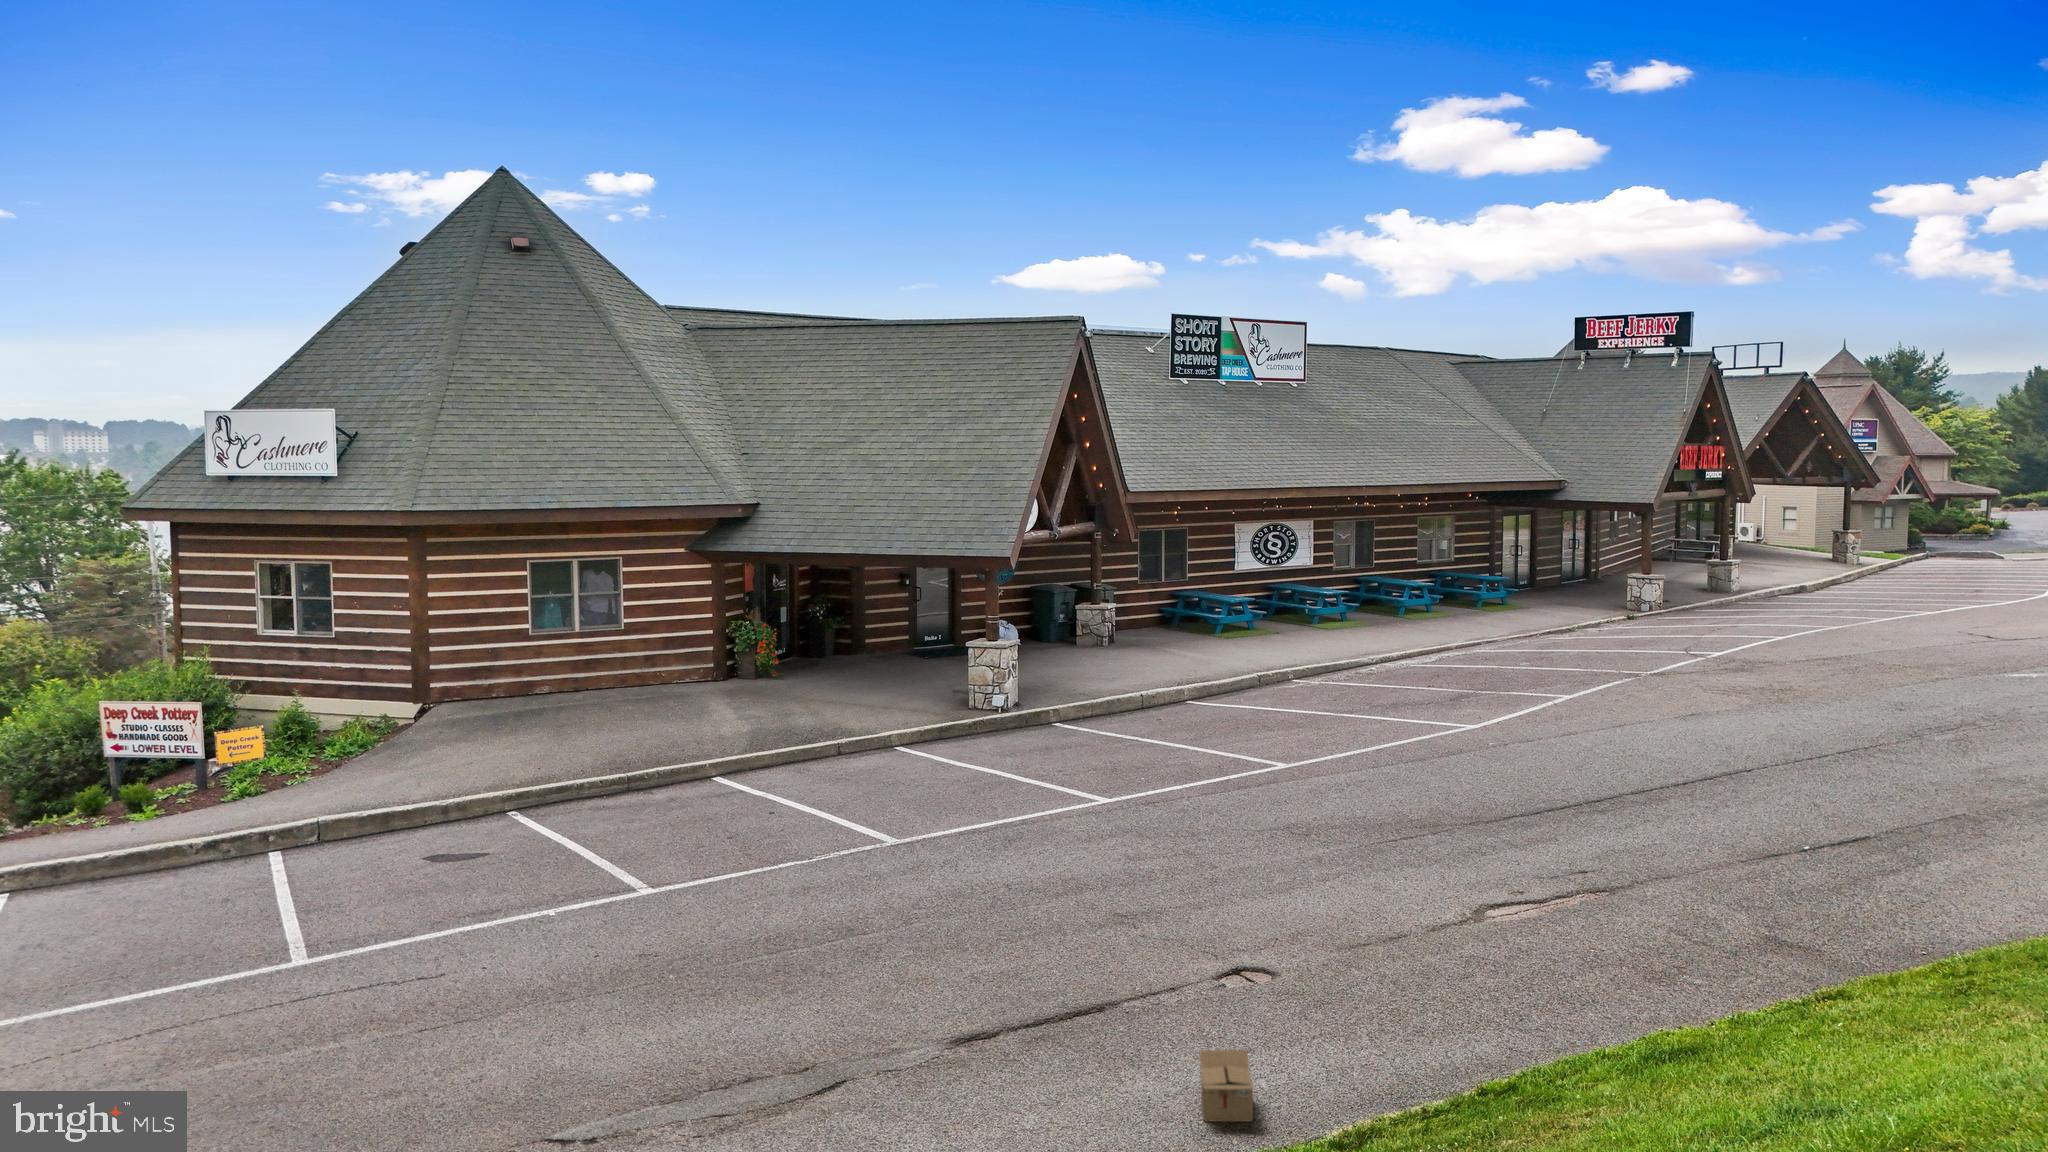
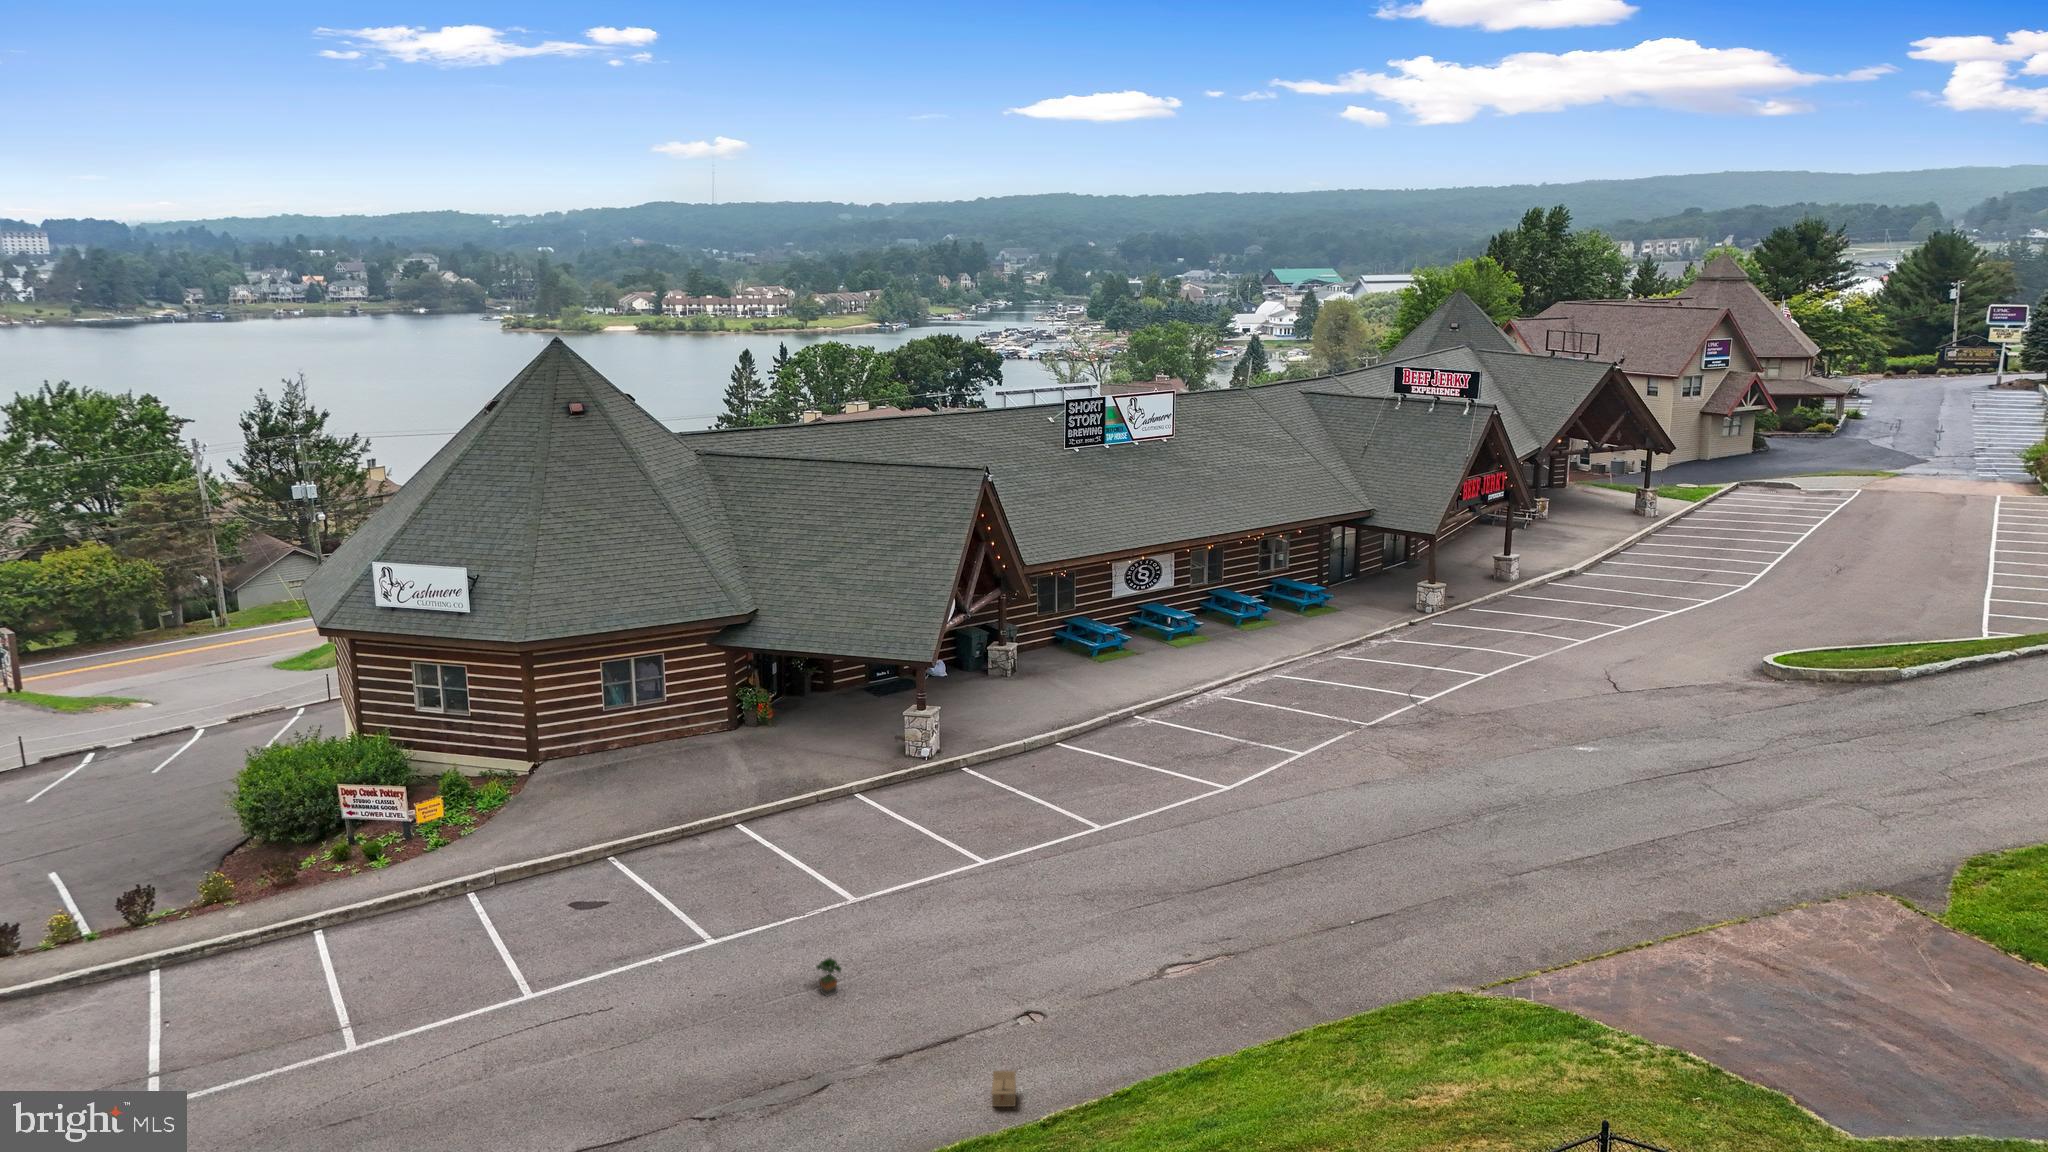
potted tree: none [834,888,882,958] -> present [817,958,841,996]

